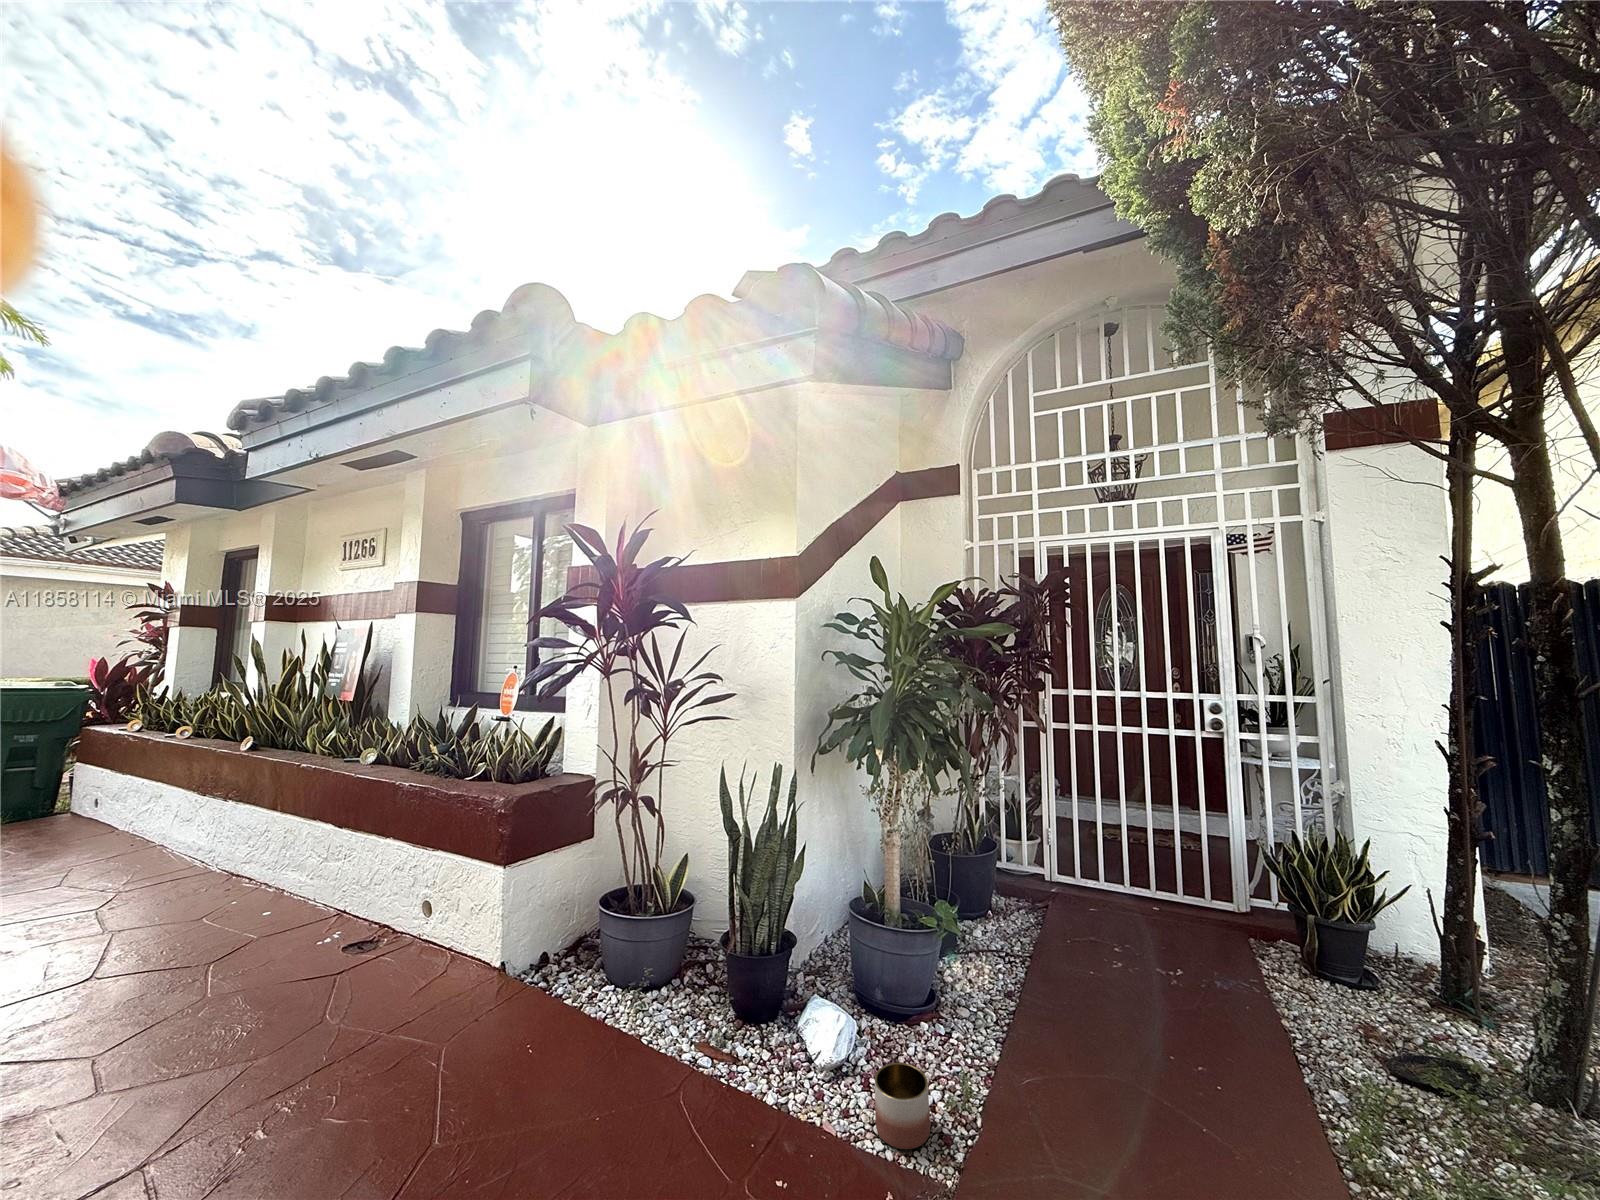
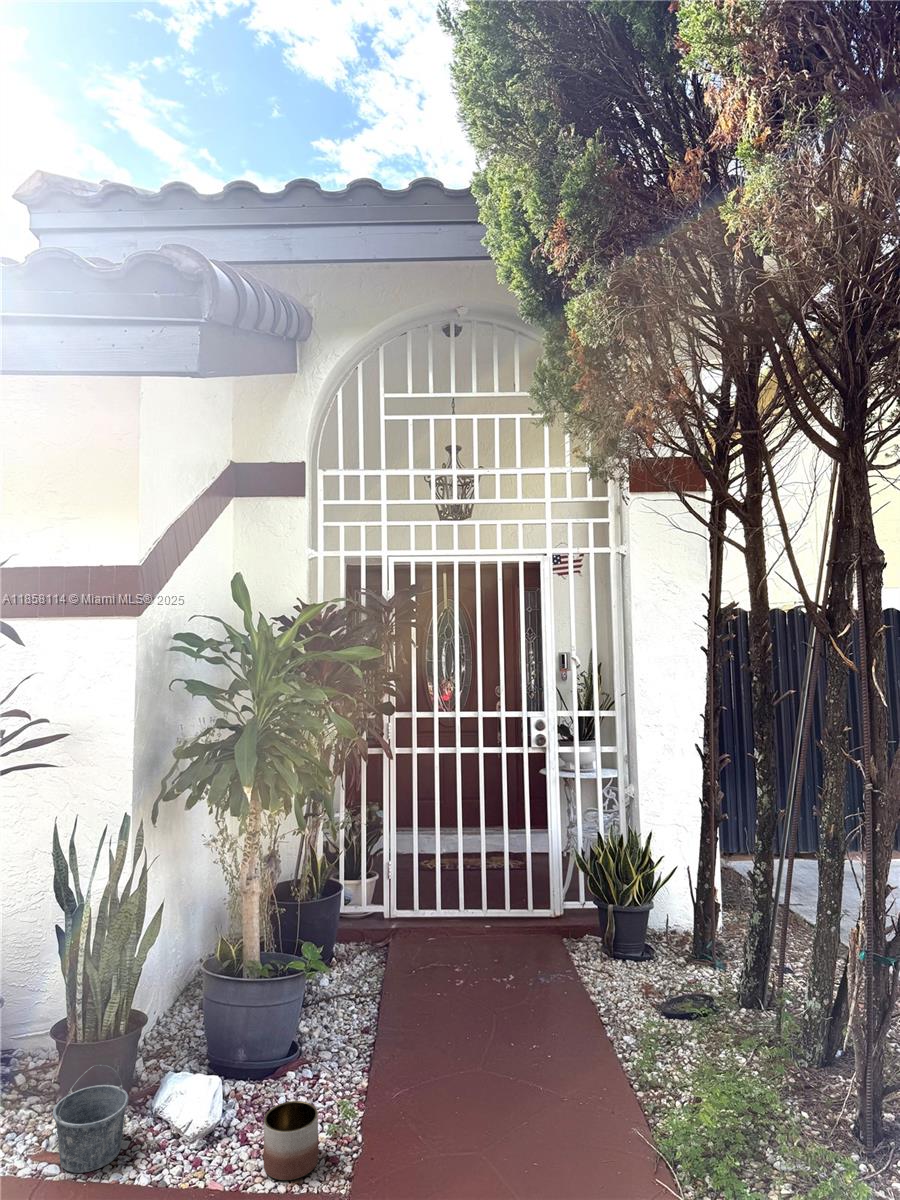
bucket: none [711,979,770,1072] -> present [53,1065,129,1173]

